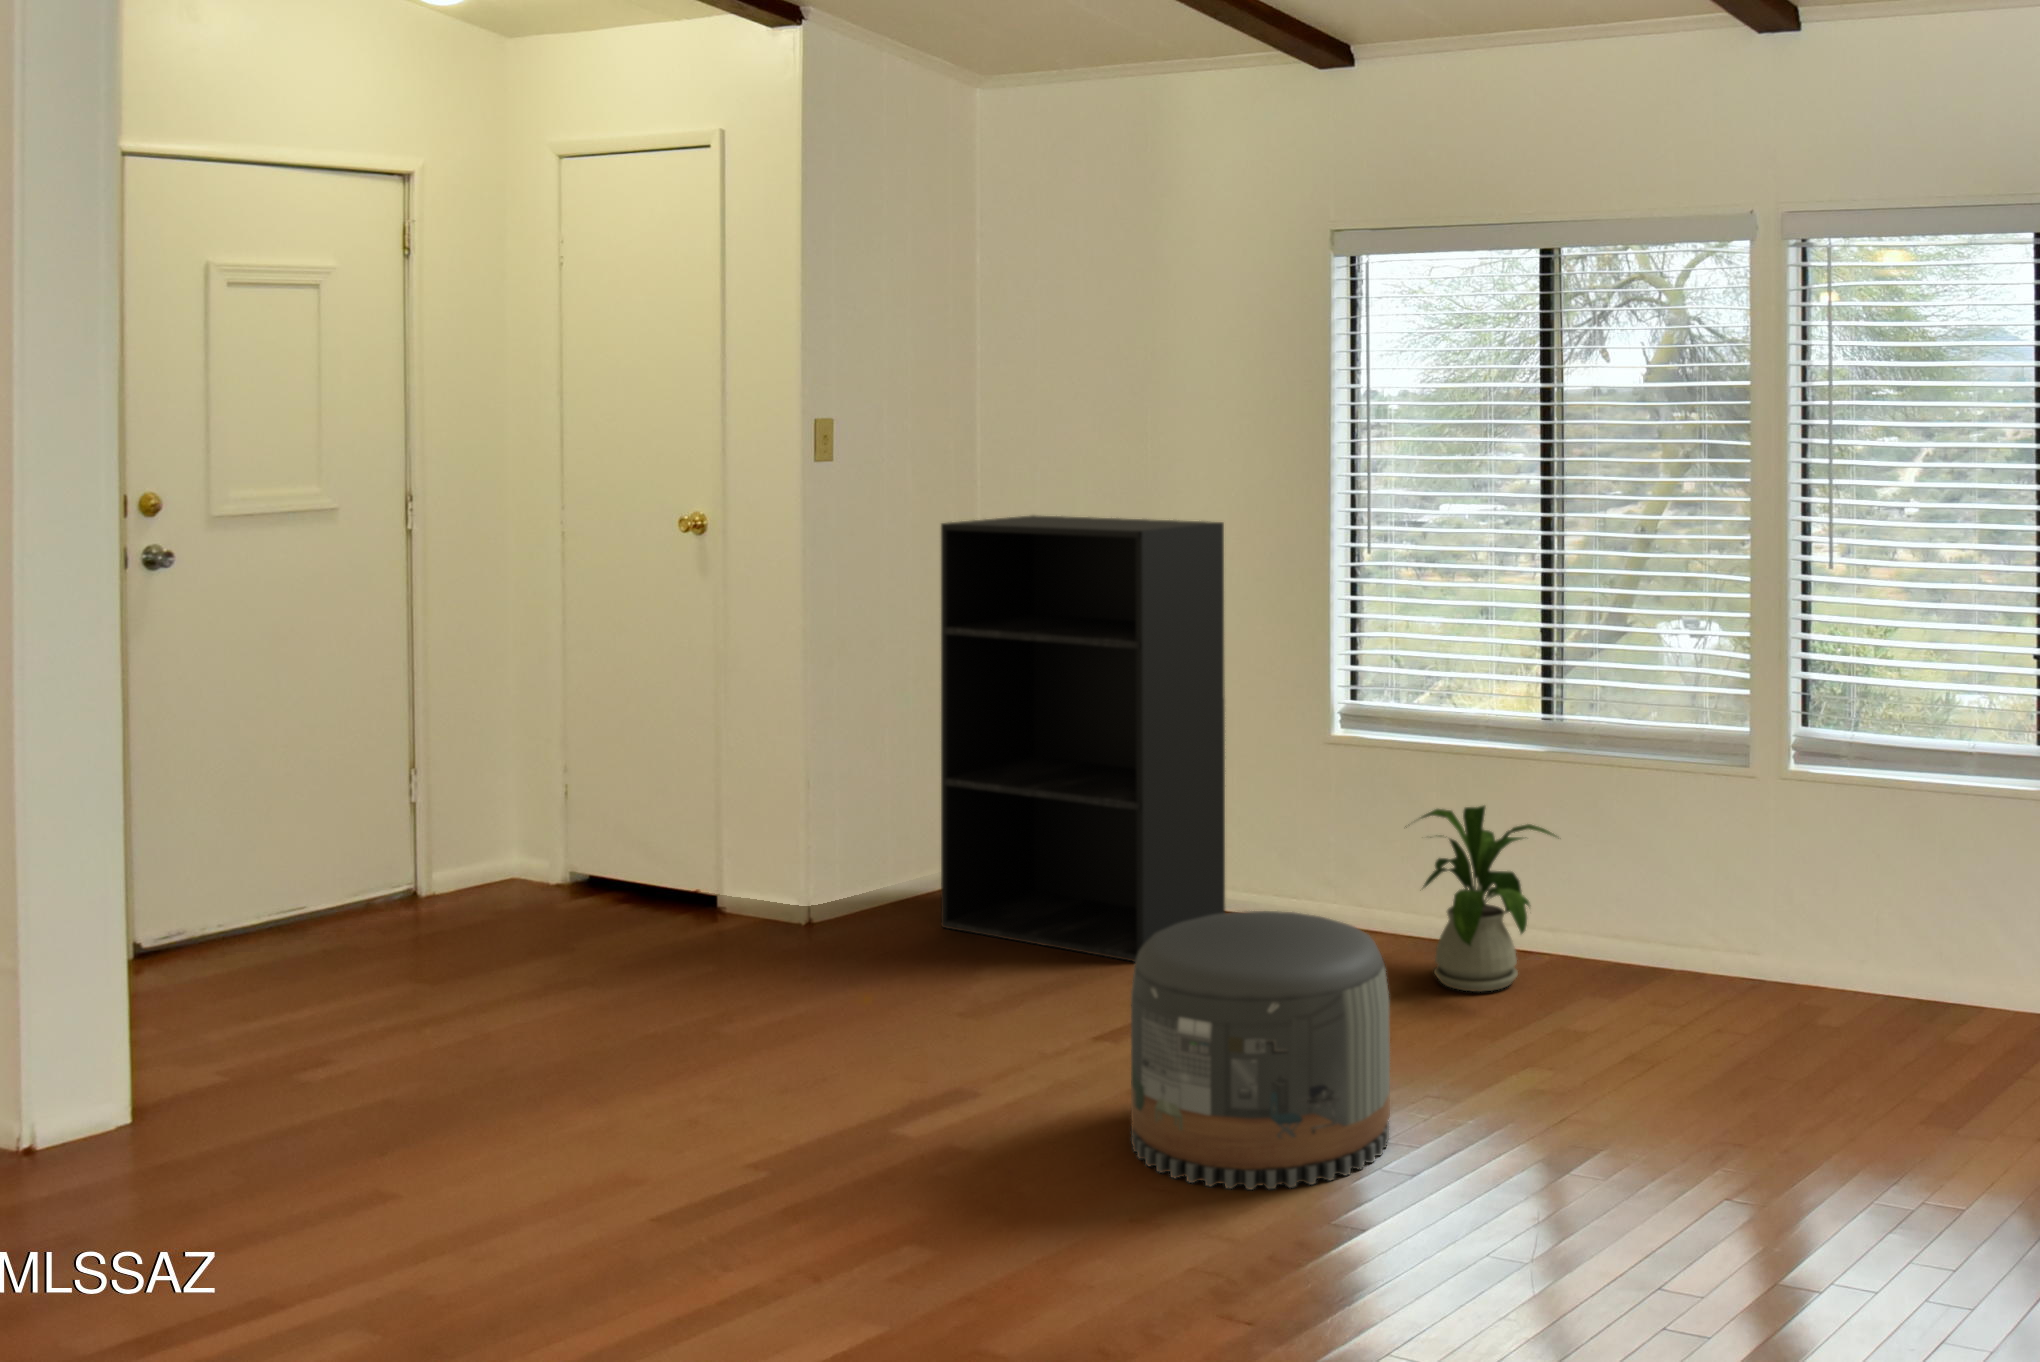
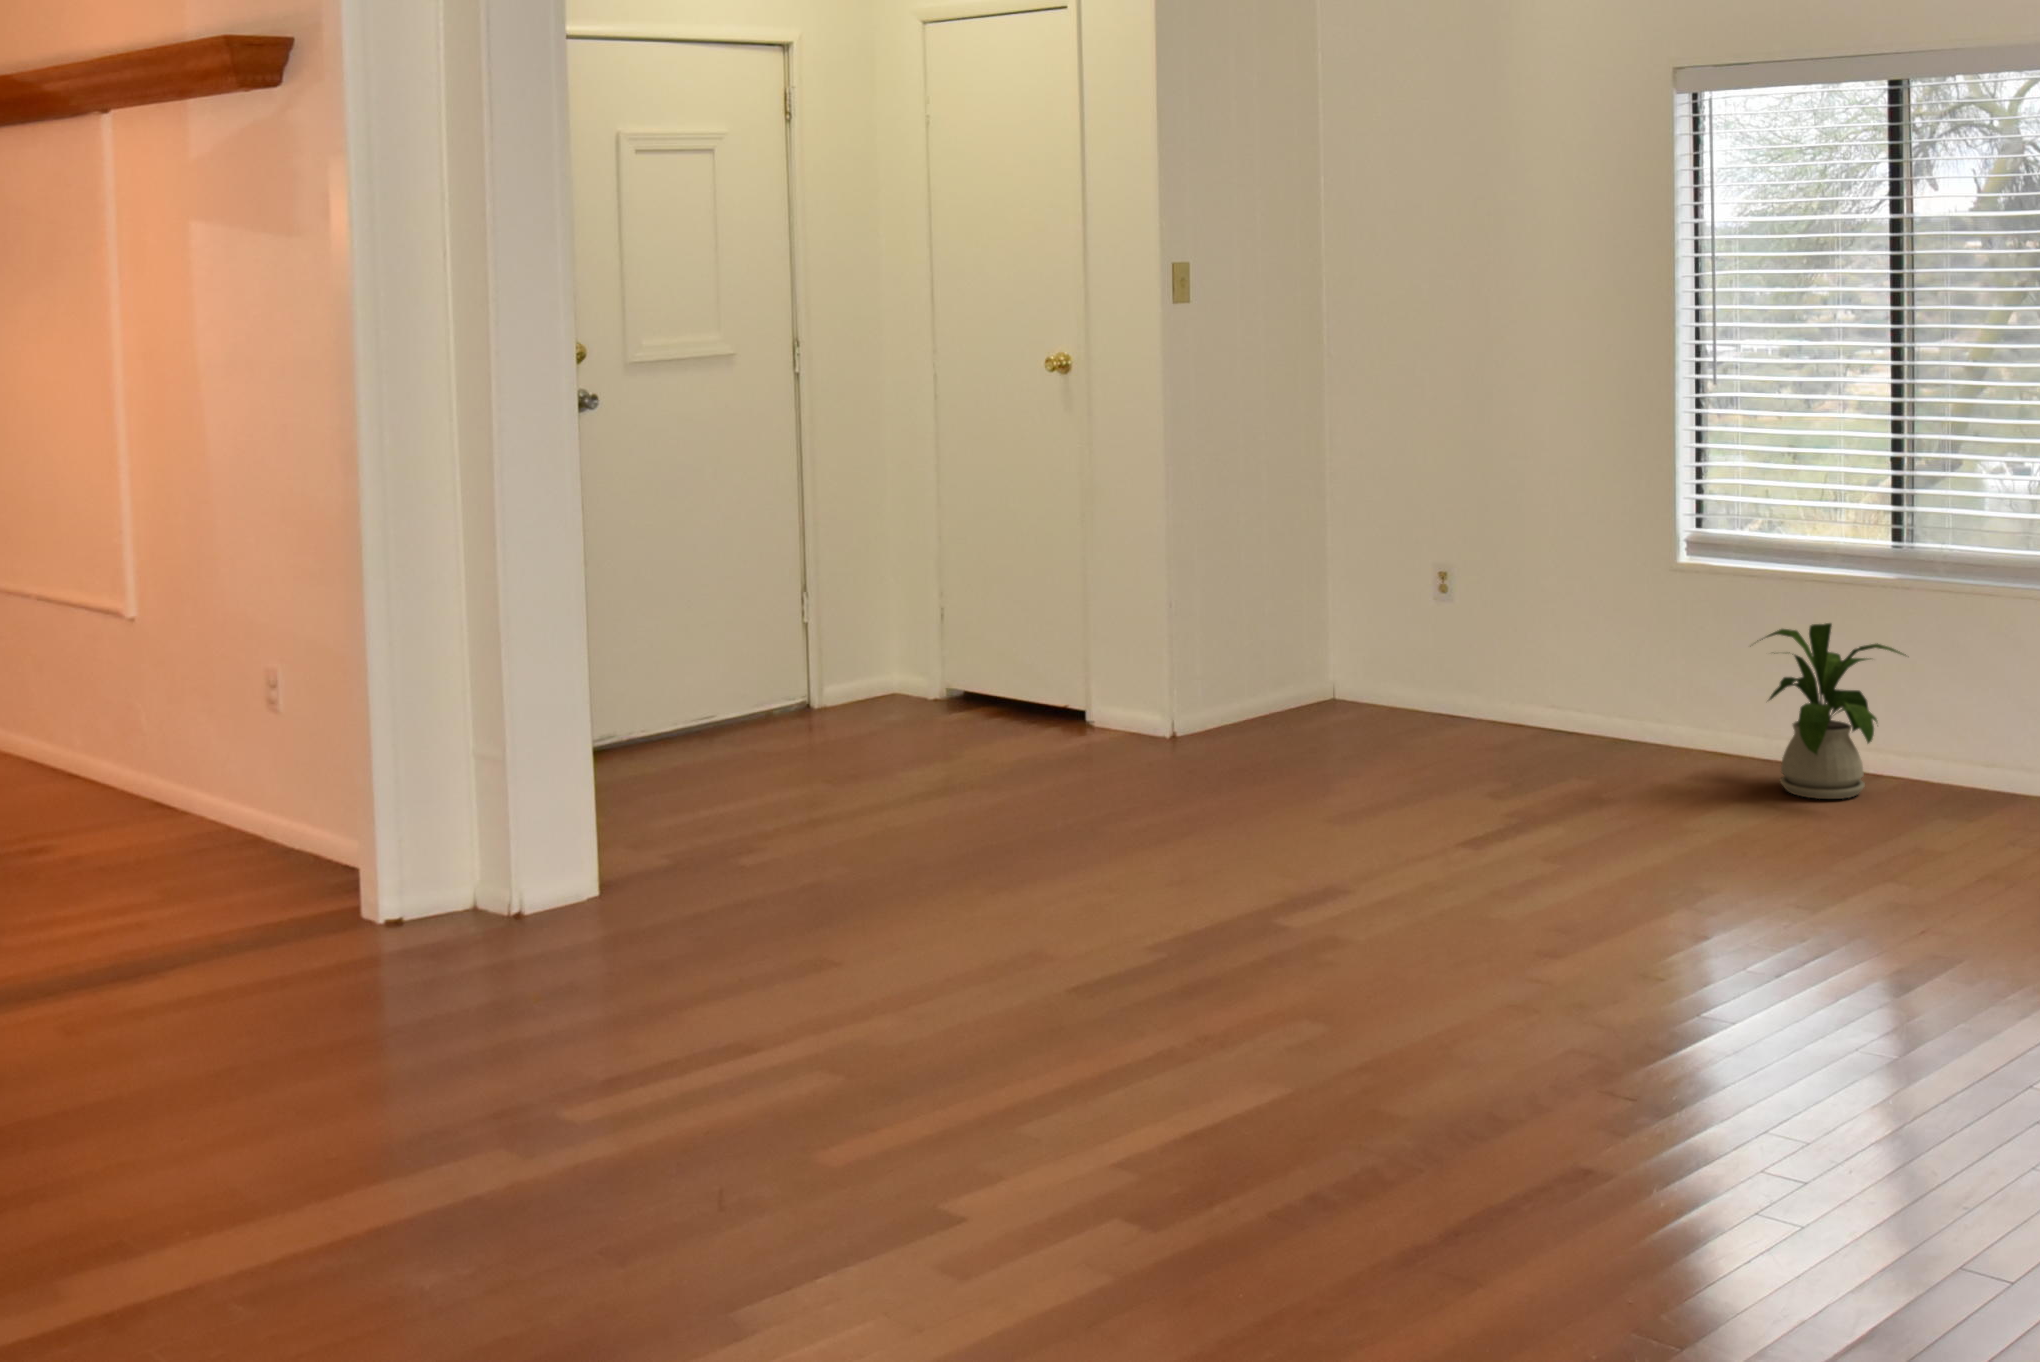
bookshelf: present [941,515,1225,962] -> none [1287,353,1568,767]
pouf: present [1131,911,1390,1190] -> none [1505,700,1742,923]

